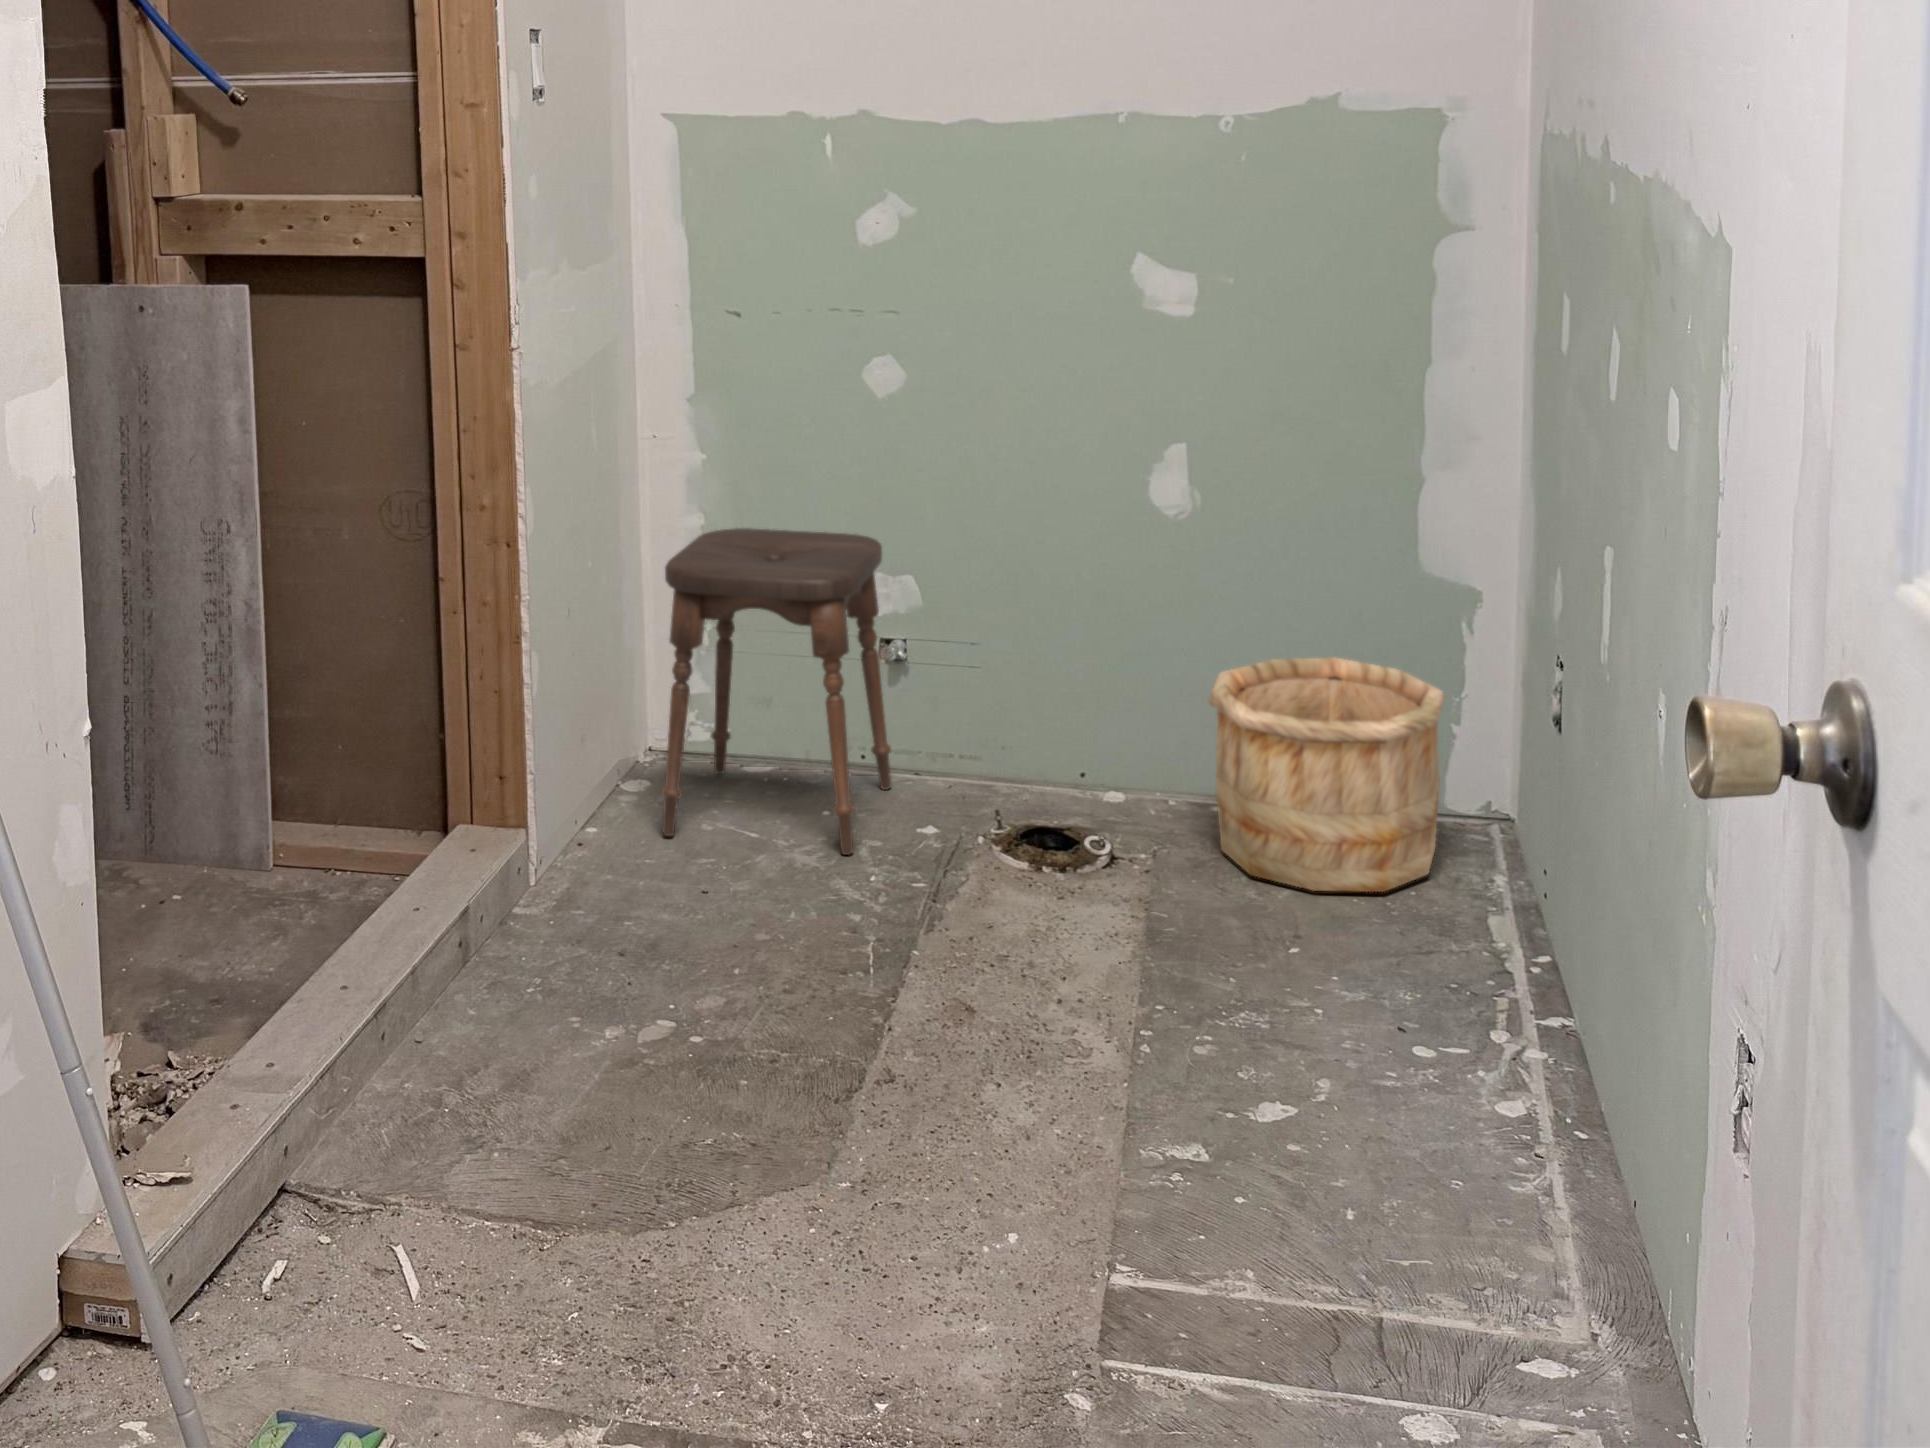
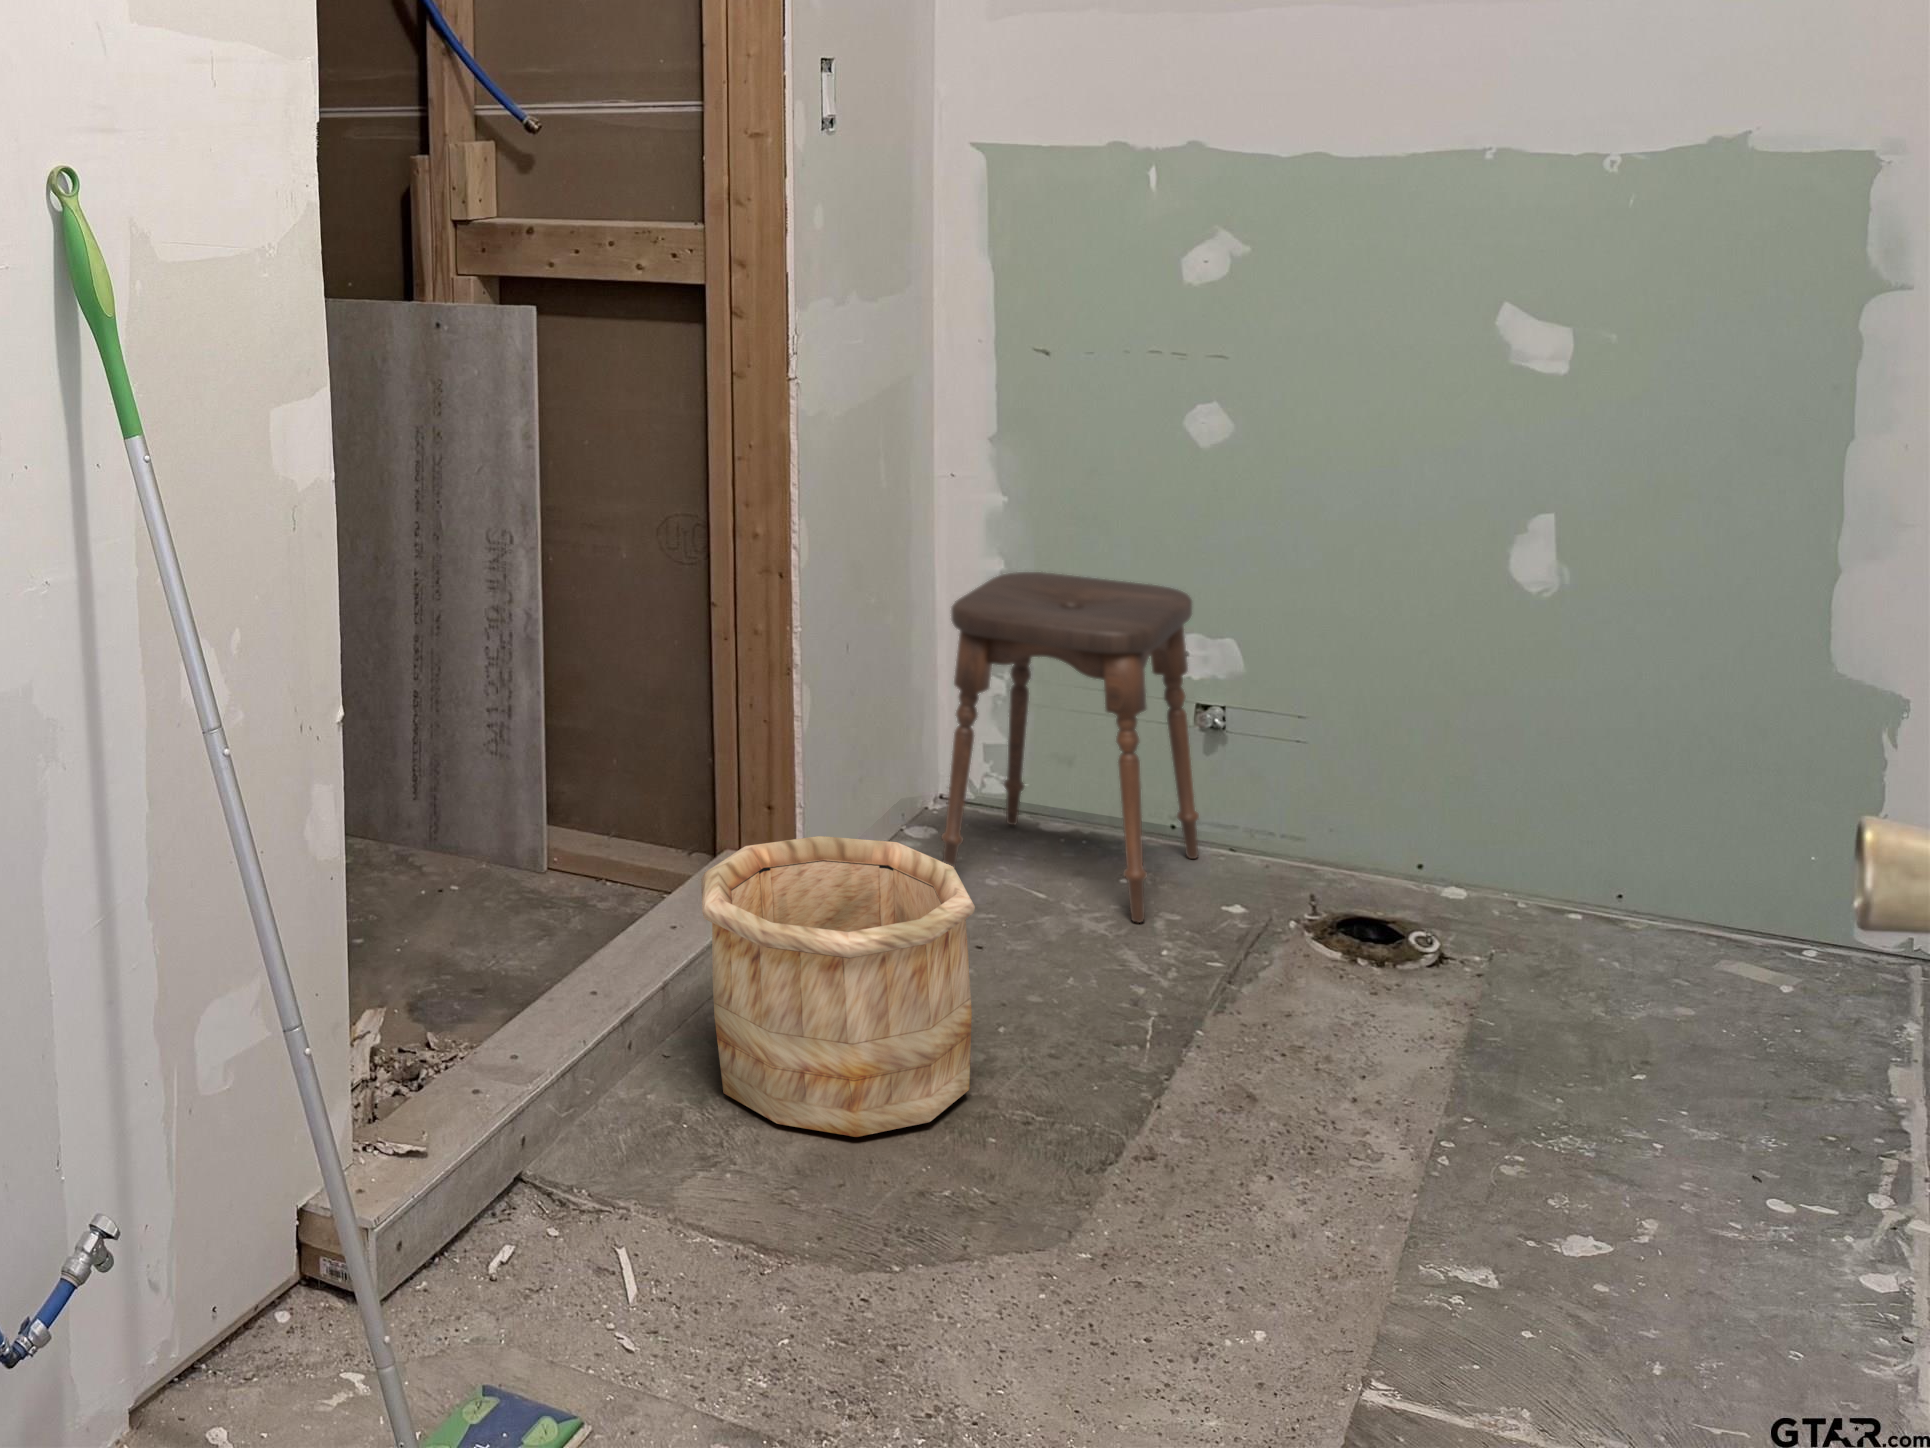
wooden bucket: present [1209,657,1445,892] -> present [701,836,975,1137]

